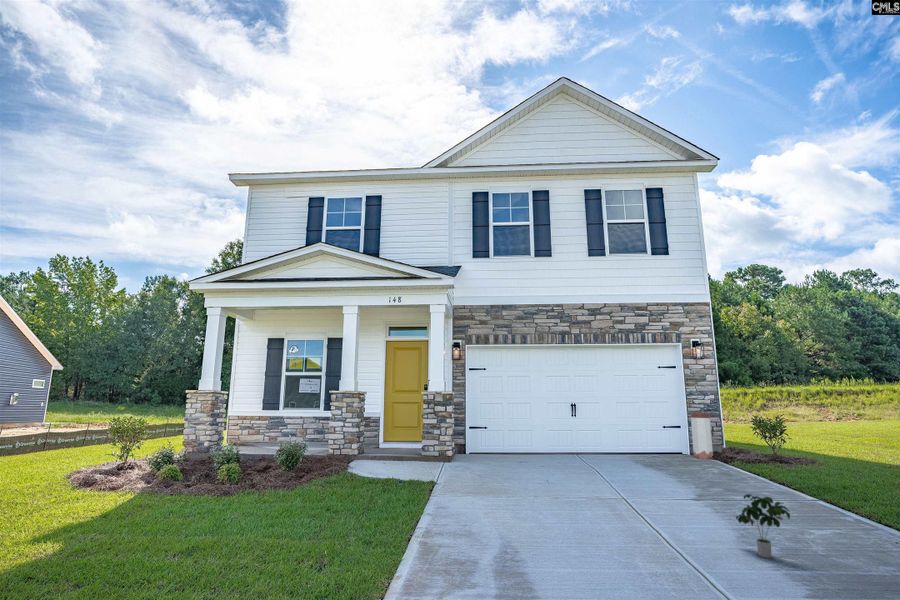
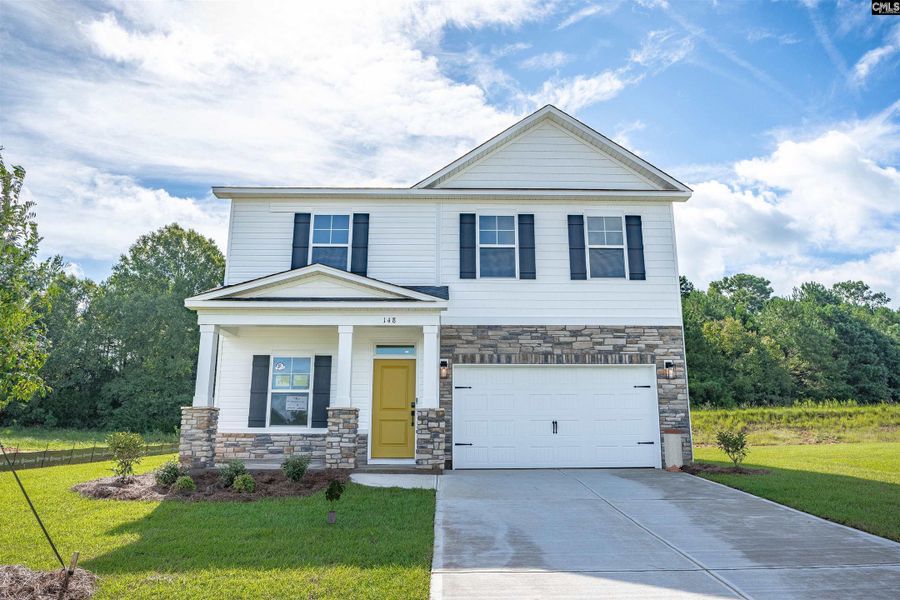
potted plant: present [736,494,790,558] -> present [325,479,346,523]

